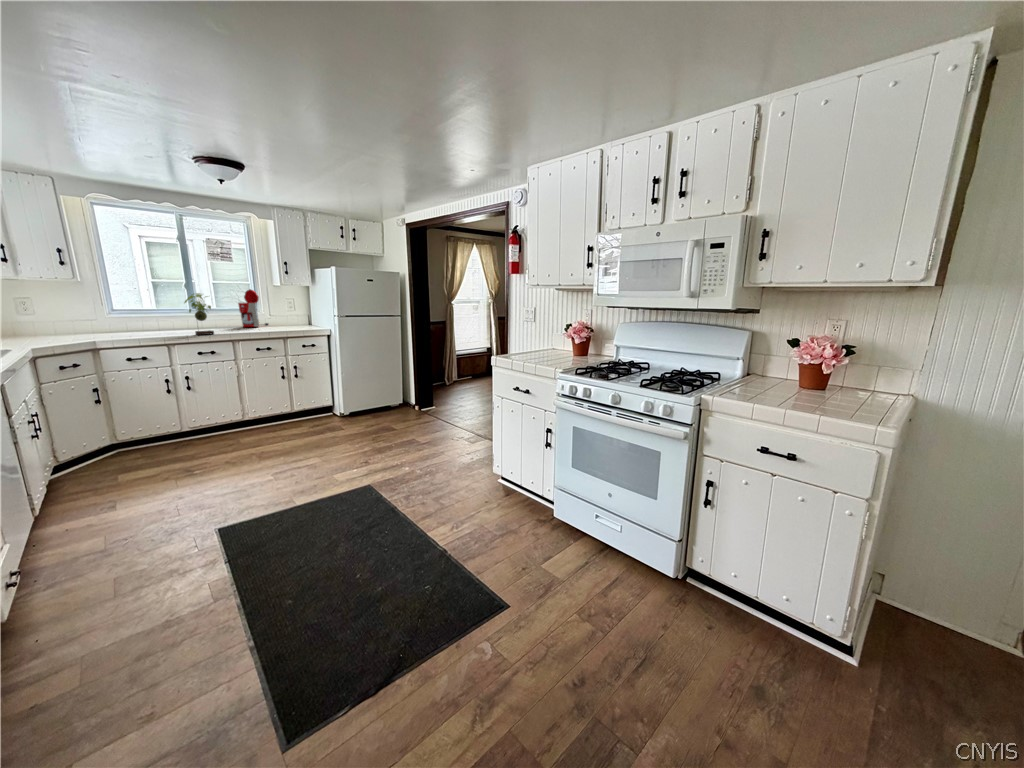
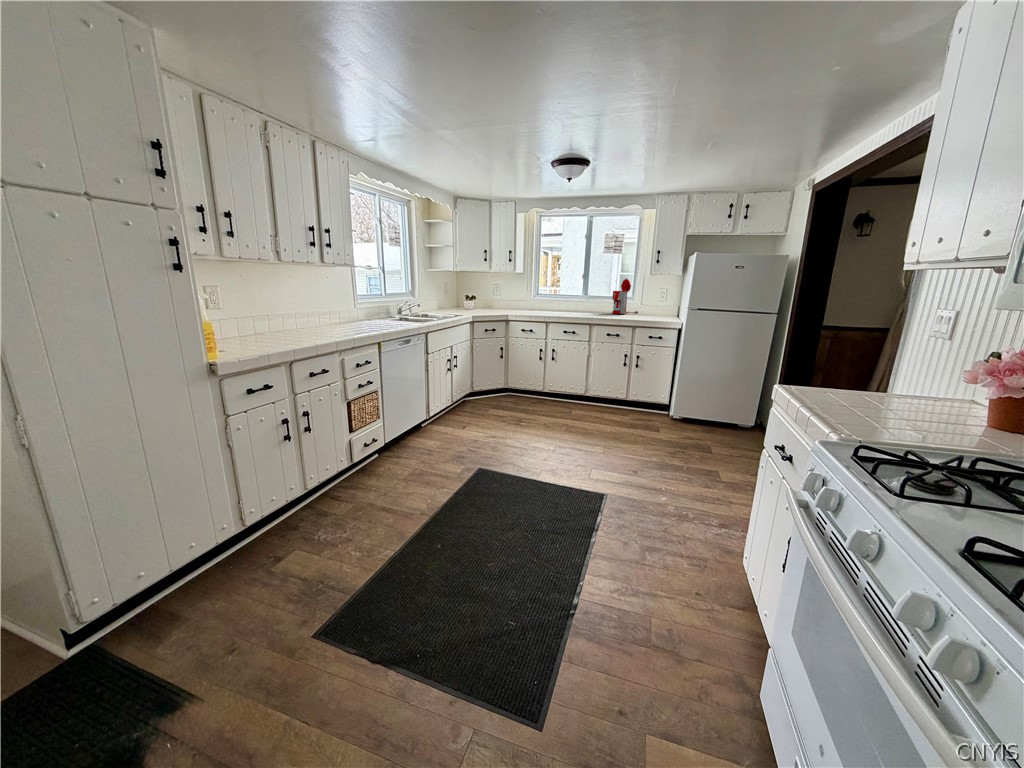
plant: present [184,293,214,335] -> none [560,278,584,317]

